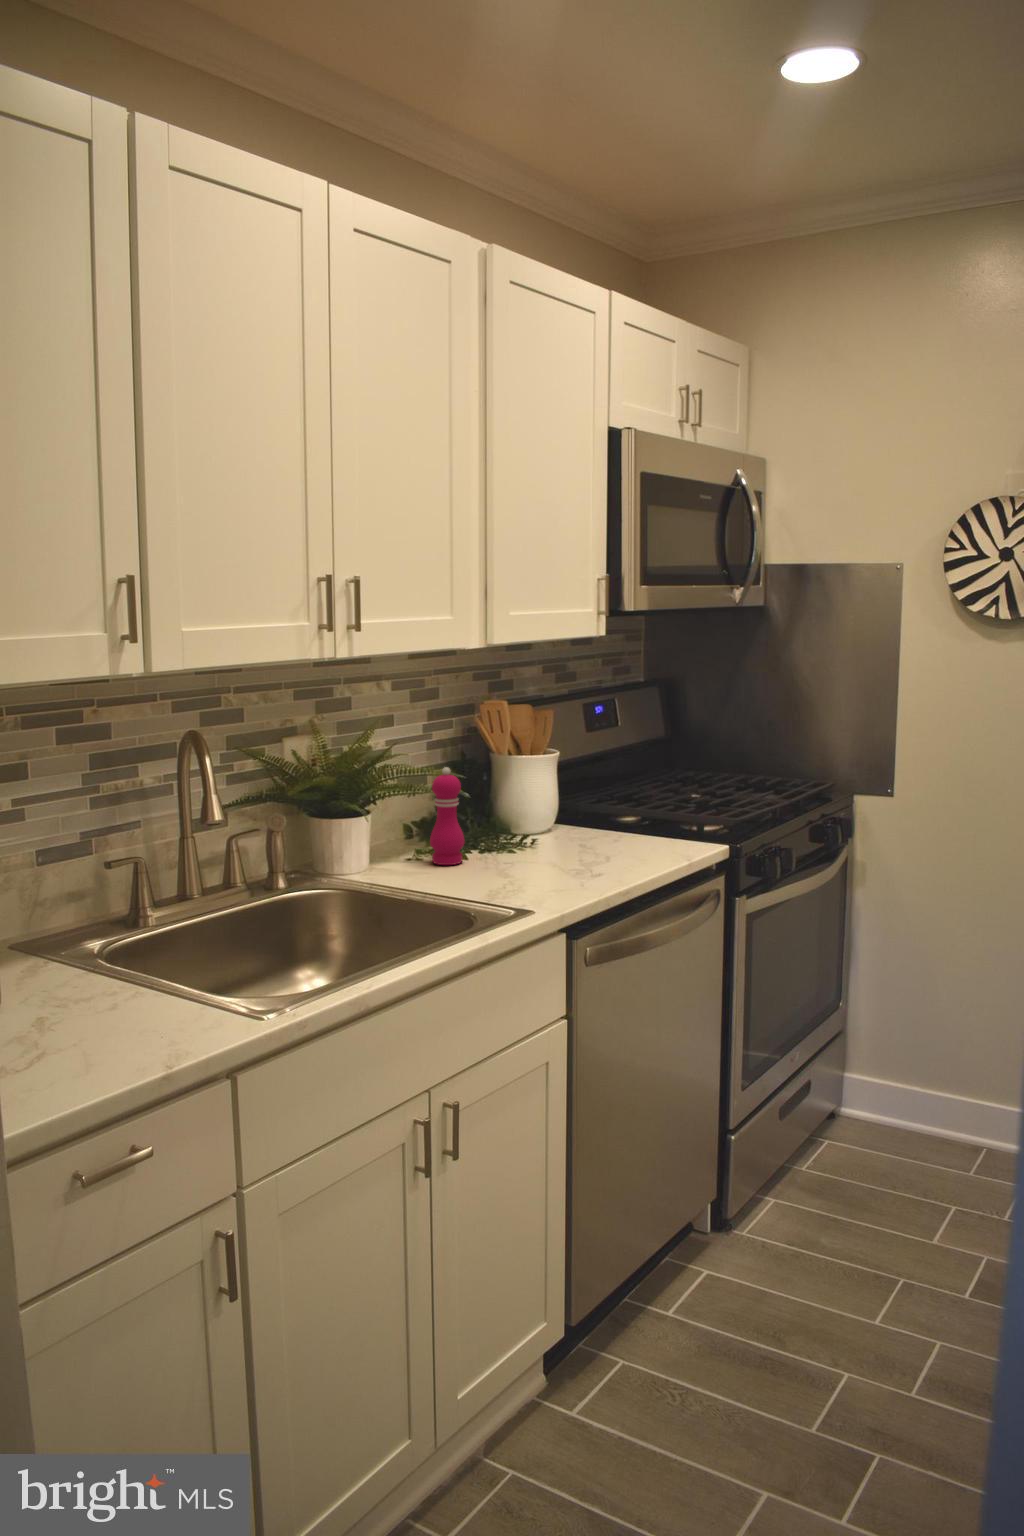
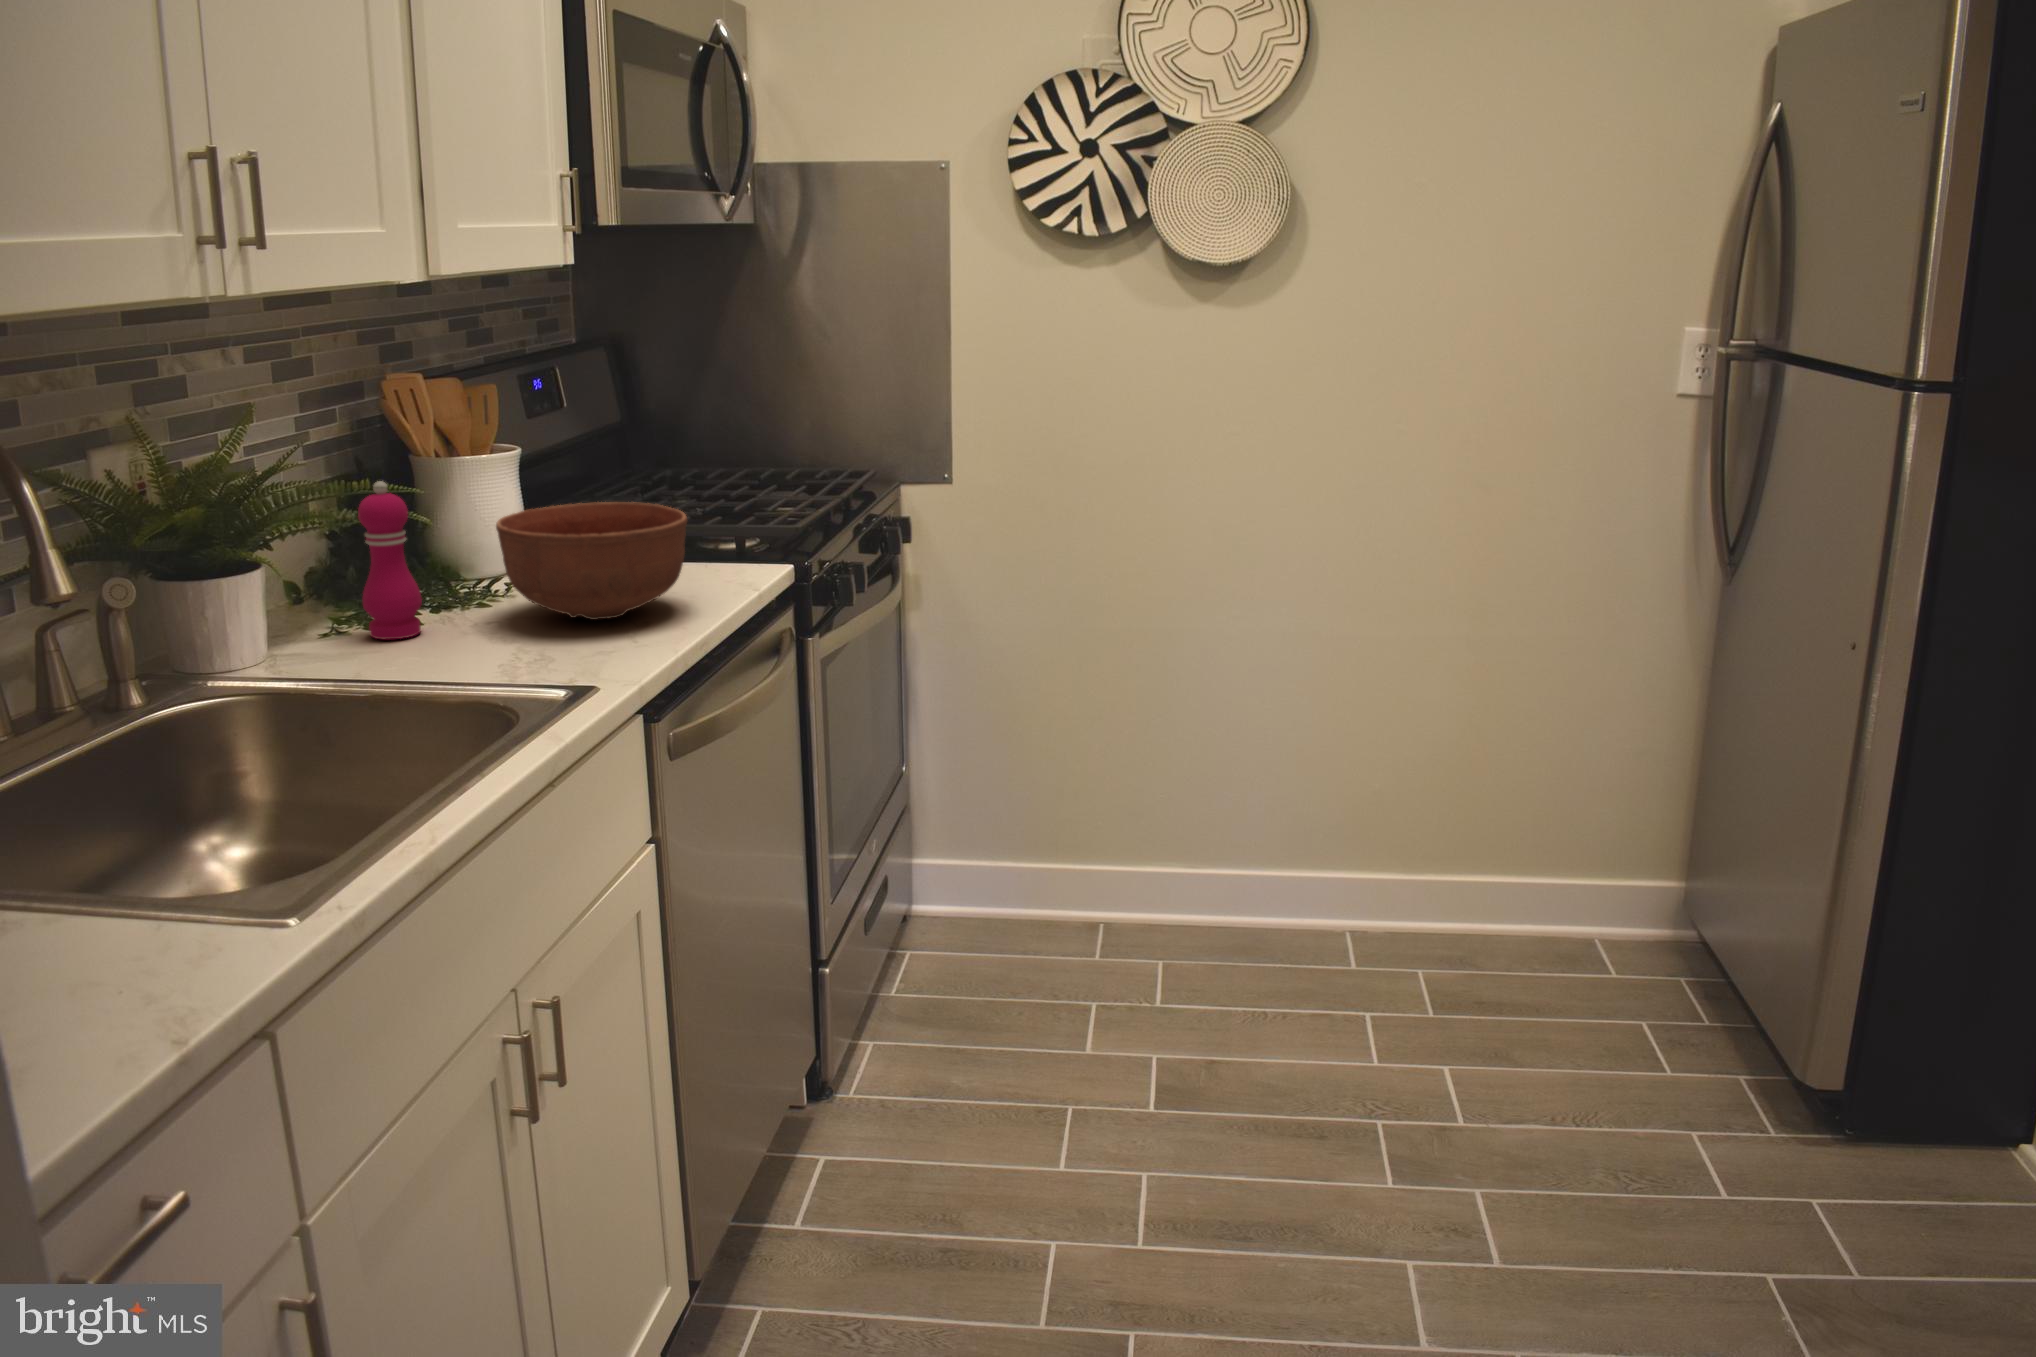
bowl: none [511,790,632,866] -> present [496,502,687,620]

